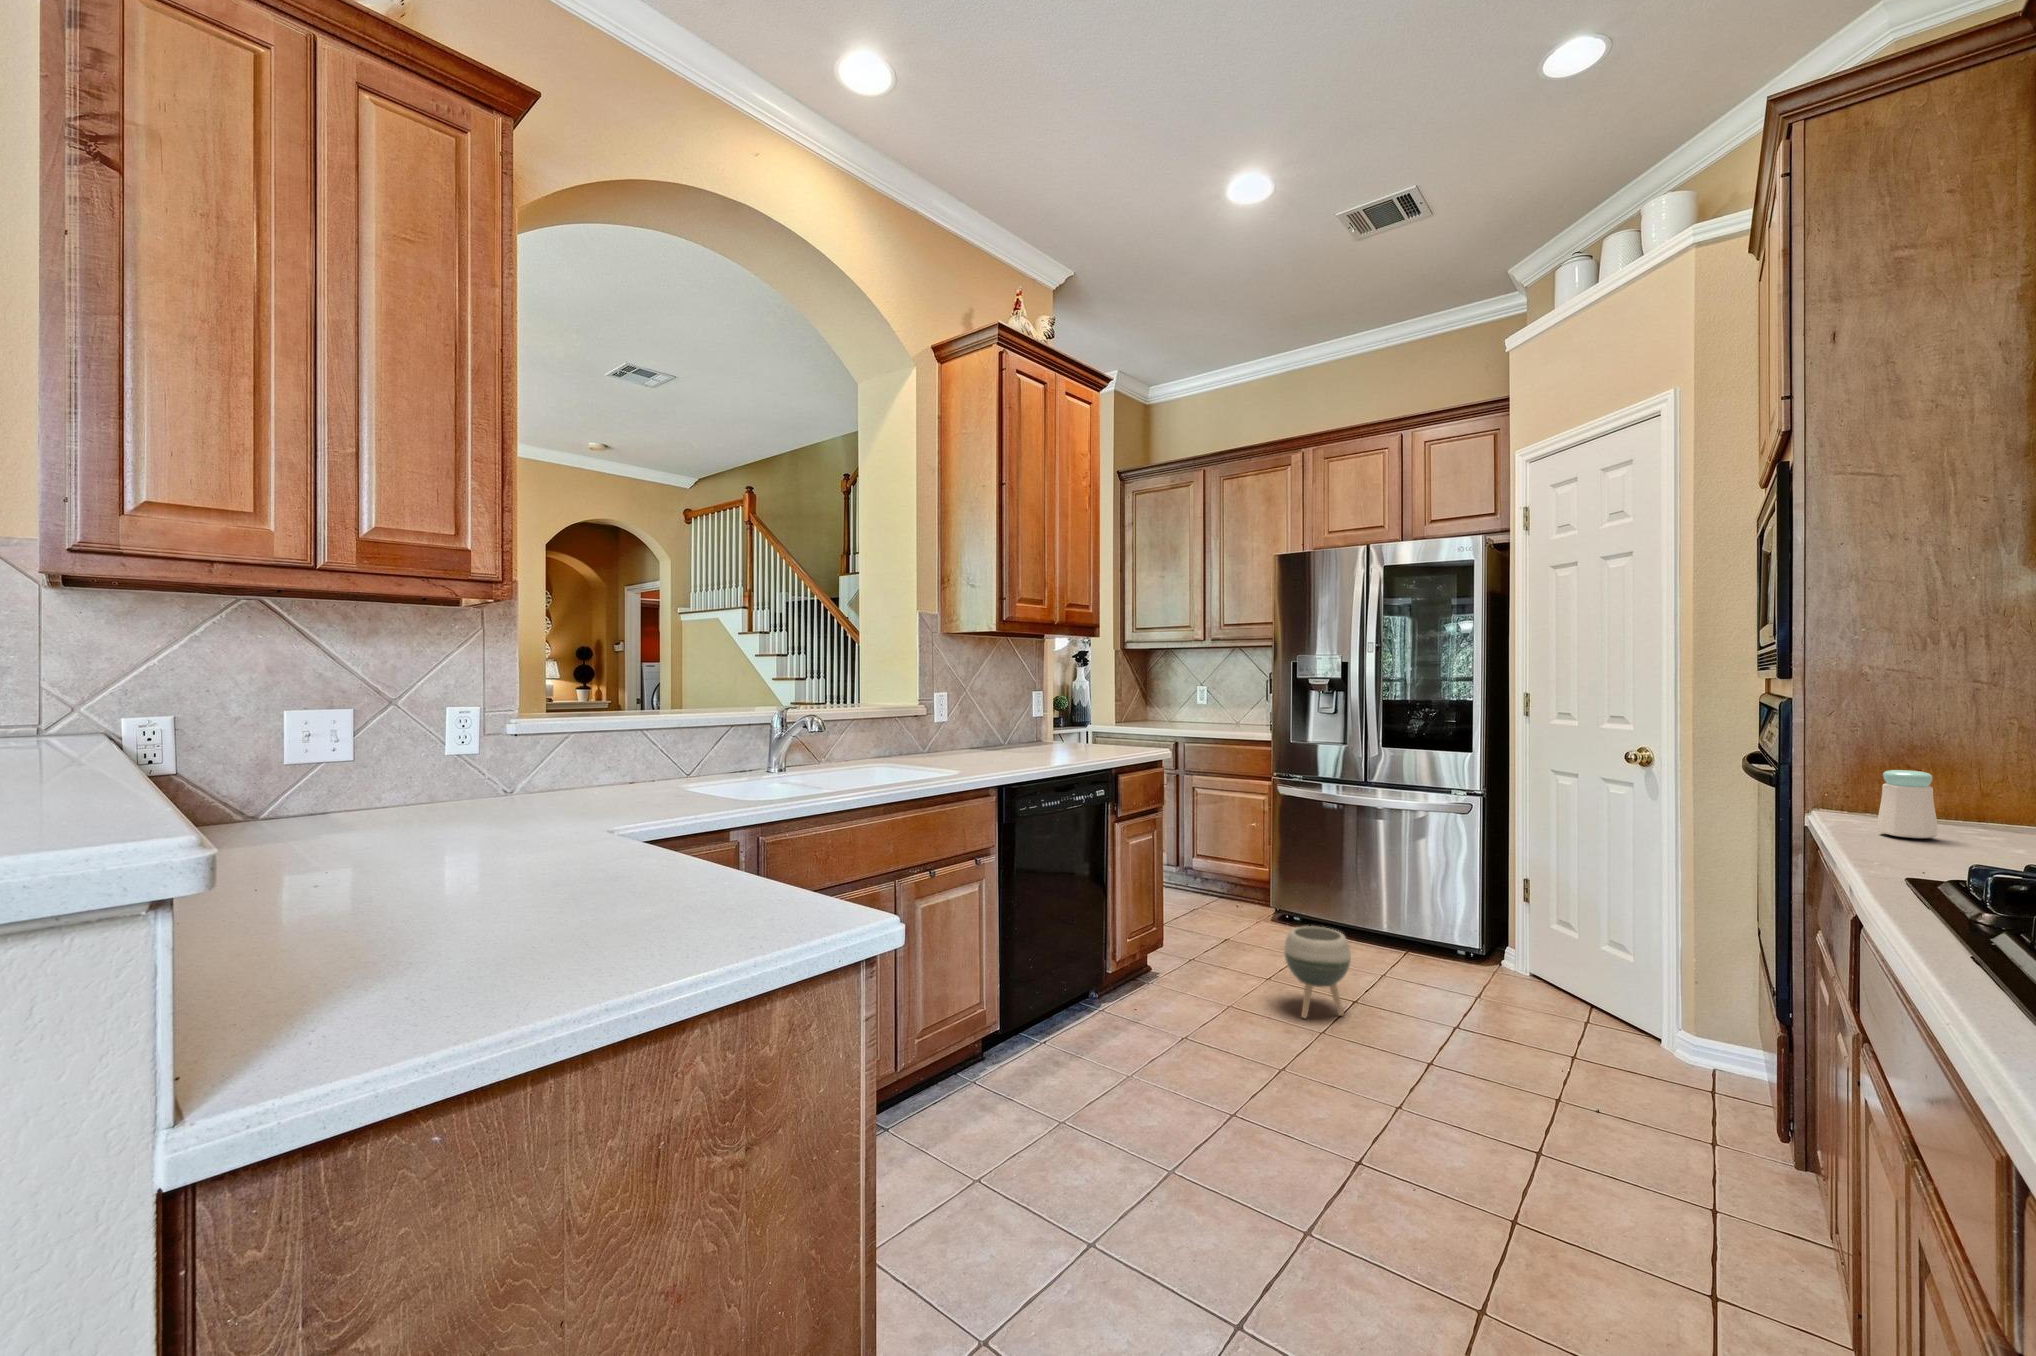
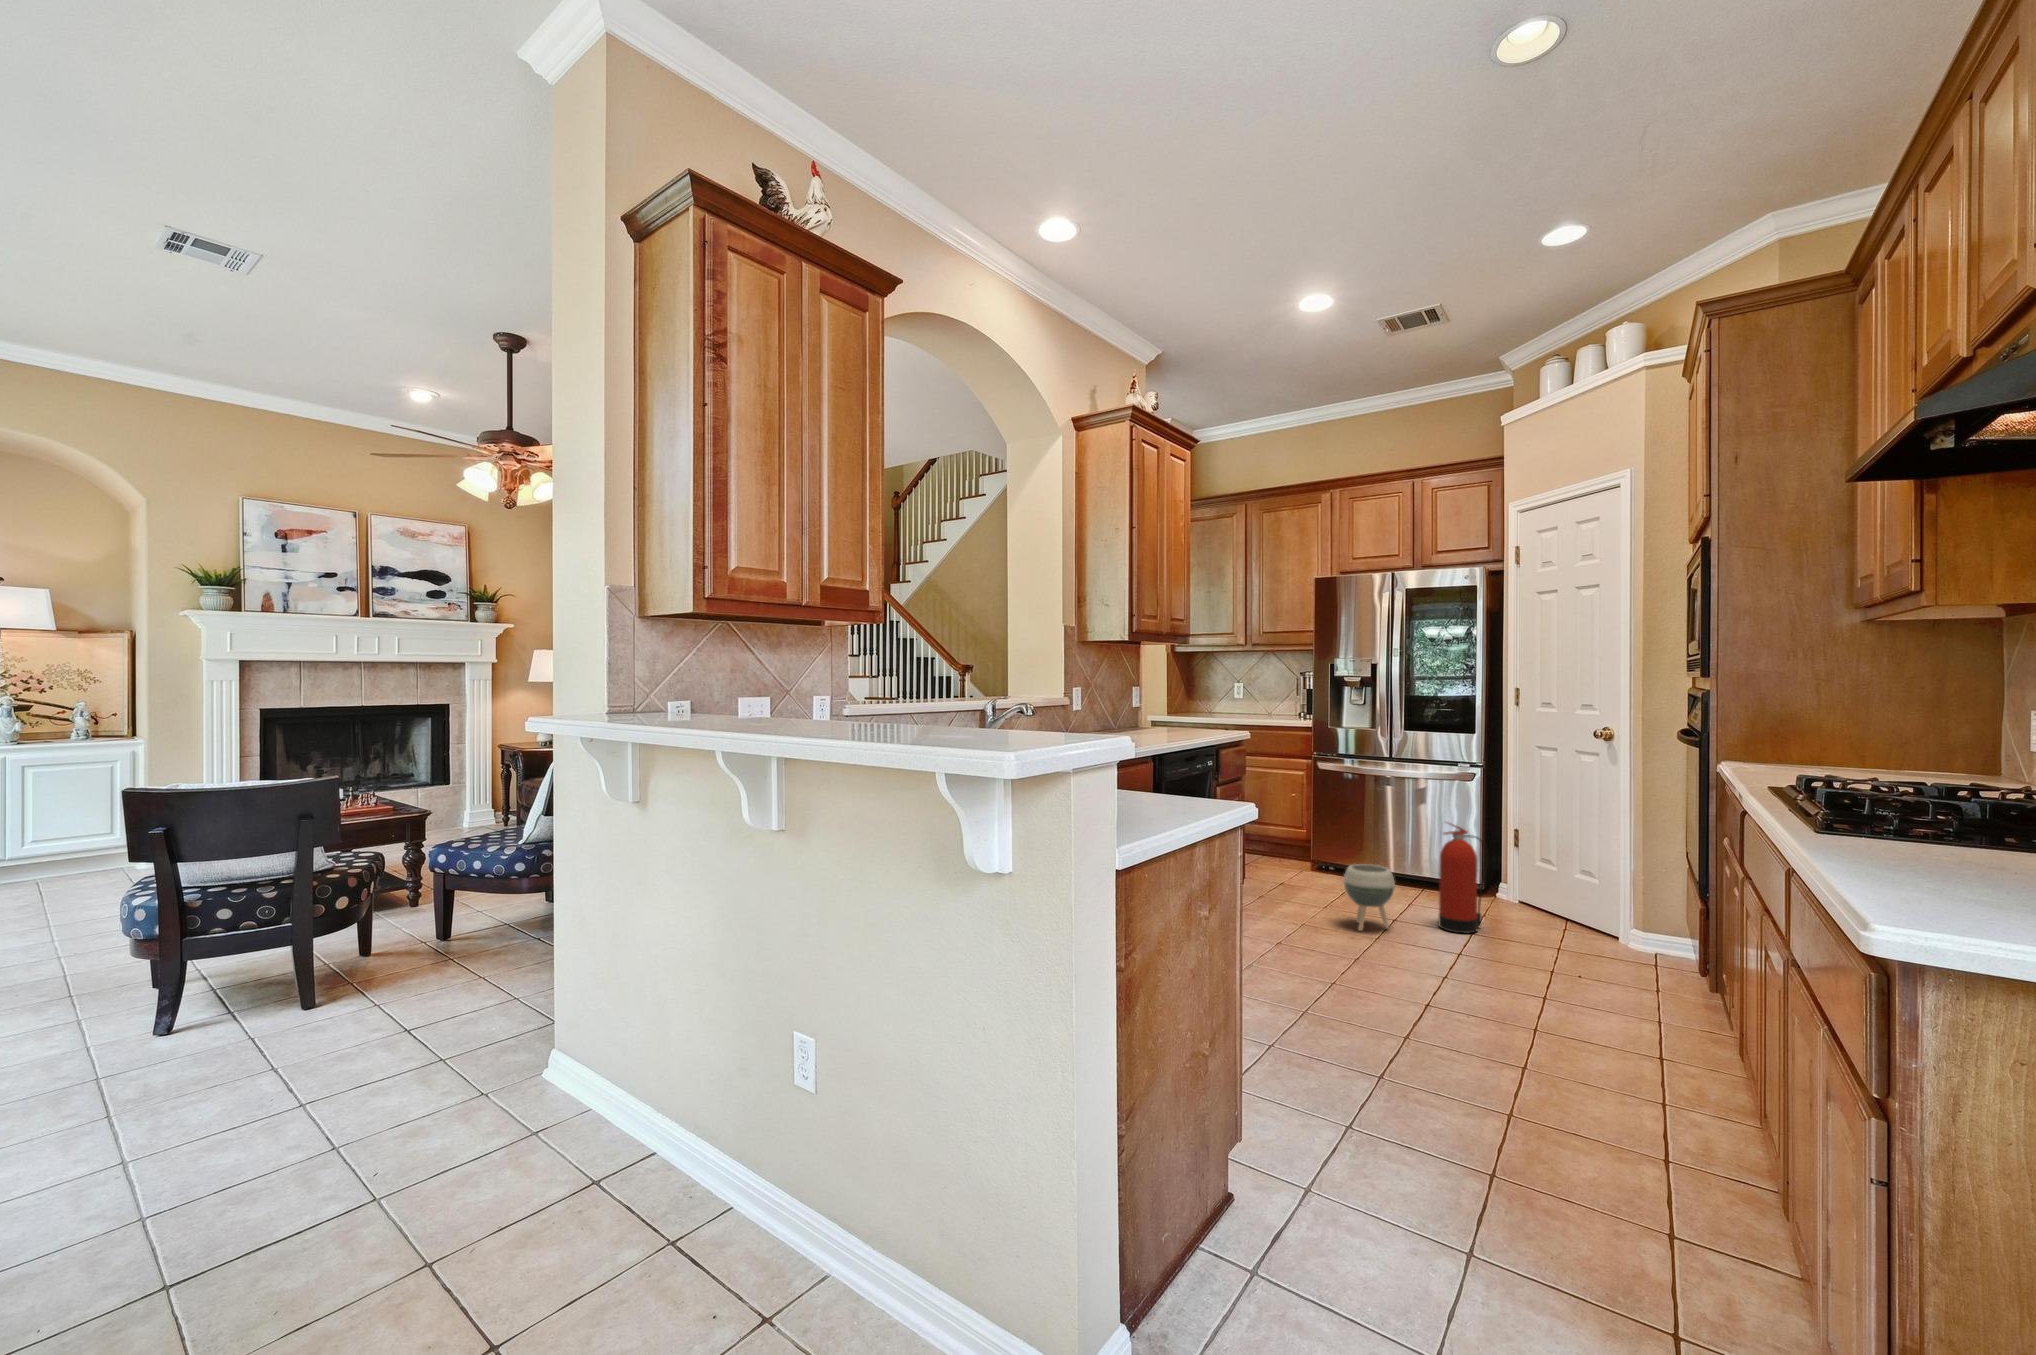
salt shaker: present [1877,770,1938,838] -> none [1757,732,1791,772]
fire extinguisher: none [1412,872,1480,1025] -> present [1439,823,1488,933]

